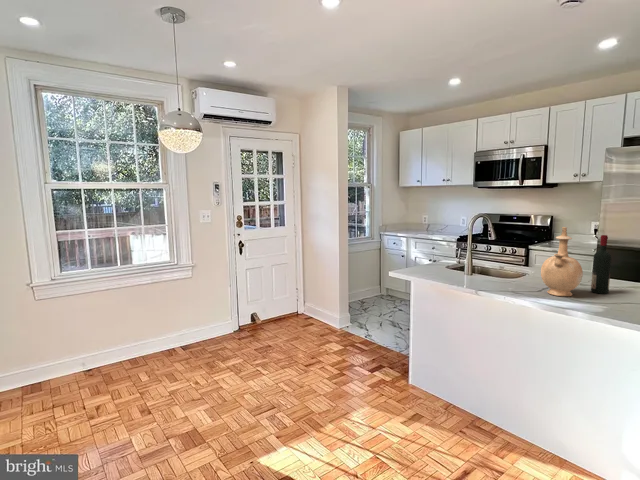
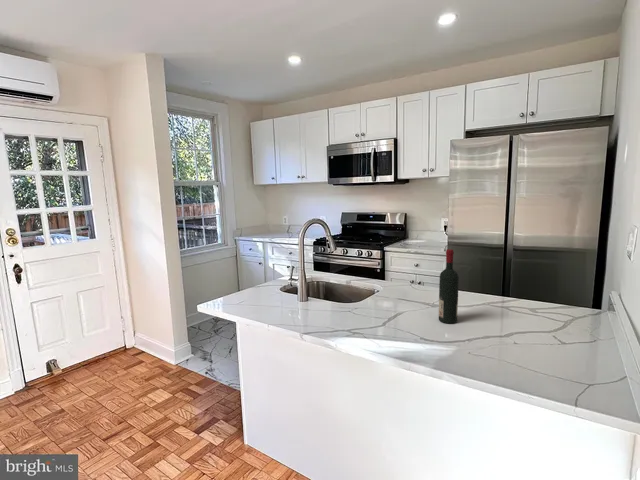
vase: present [541,227,583,296] -> none [381,243,428,335]

